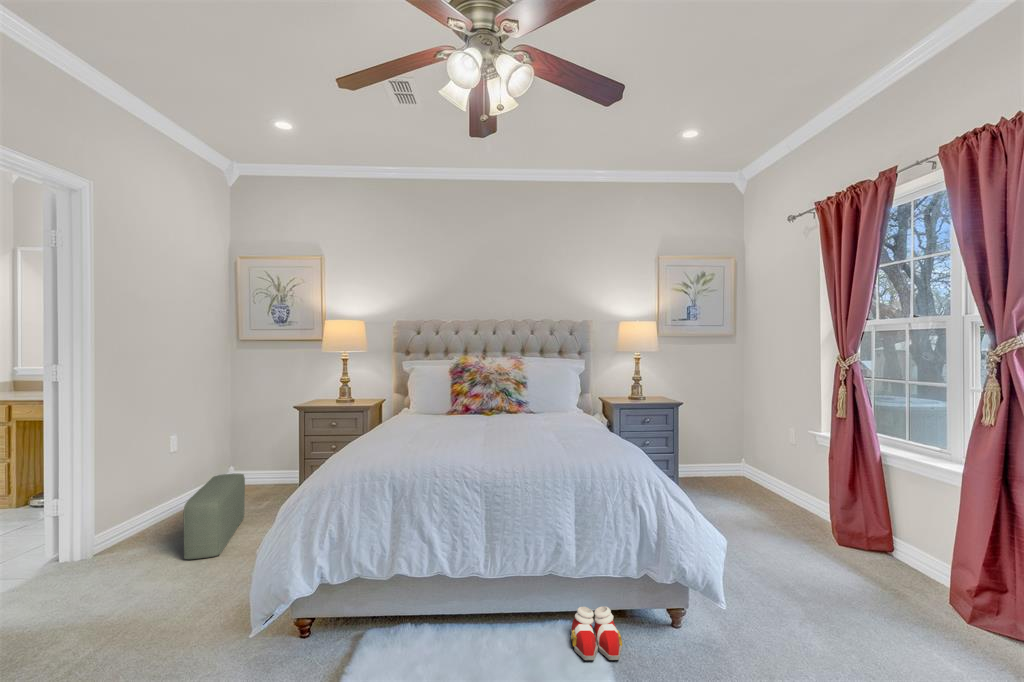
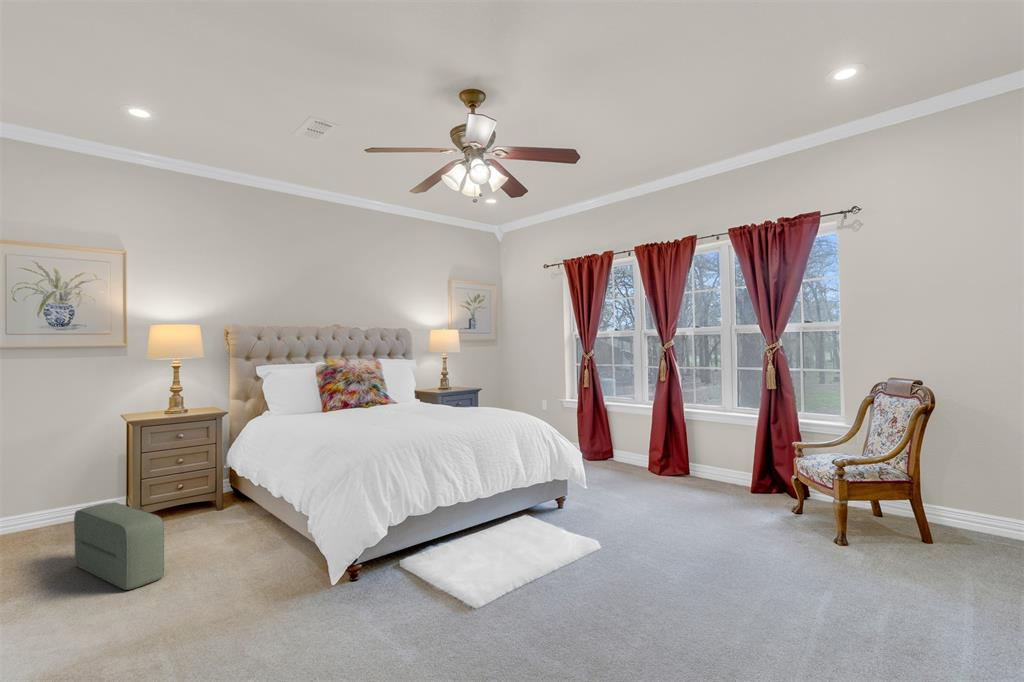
slippers: present [571,607,622,660] -> none [524,503,560,529]

